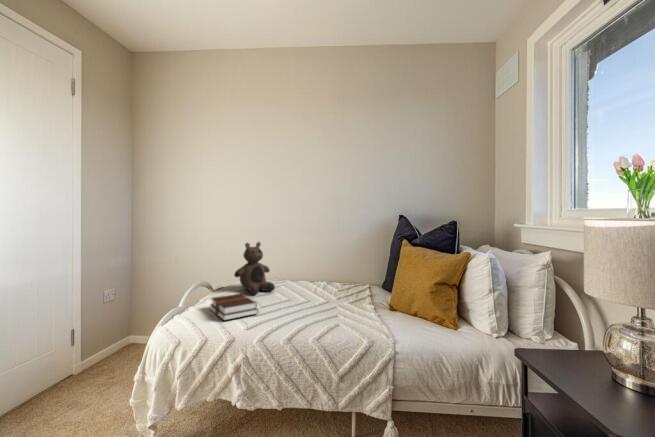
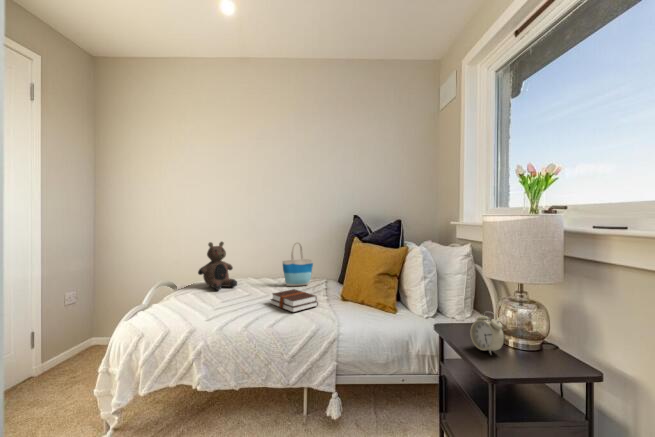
tote bag: none [323,244,356,292] -> present [283,243,314,286]
hardback book: present [210,294,258,320] -> present [271,289,318,312]
alarm clock: none [572,341,626,399] -> present [470,314,505,354]

